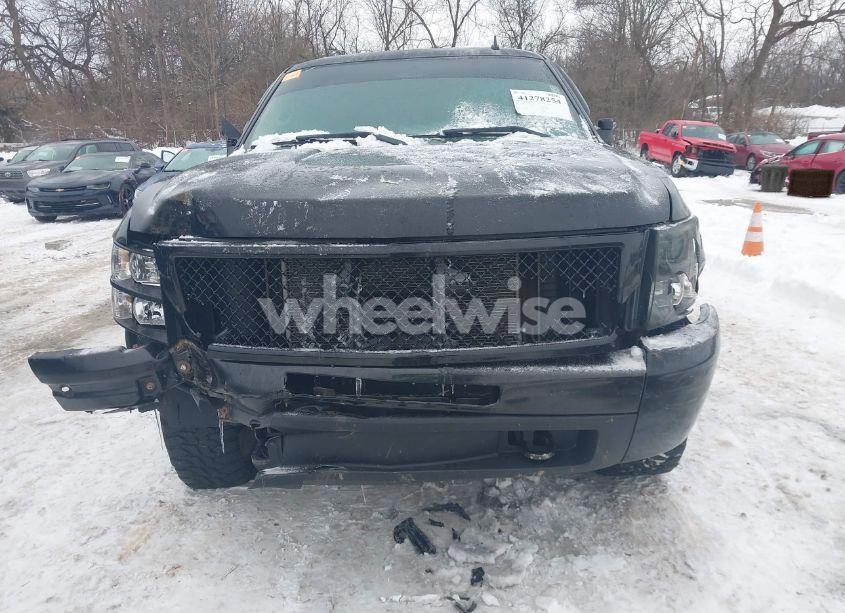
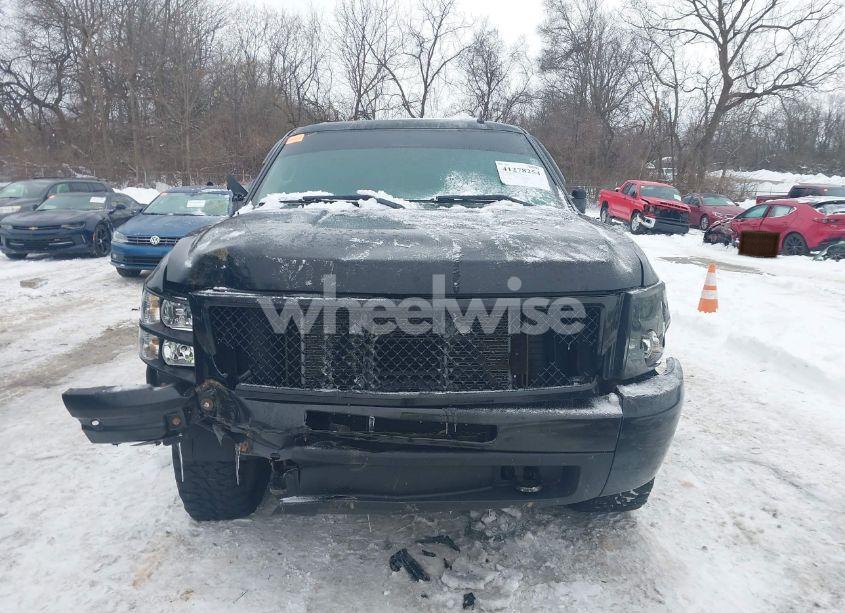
trash can: present [760,163,790,192] -> none [713,224,740,251]

